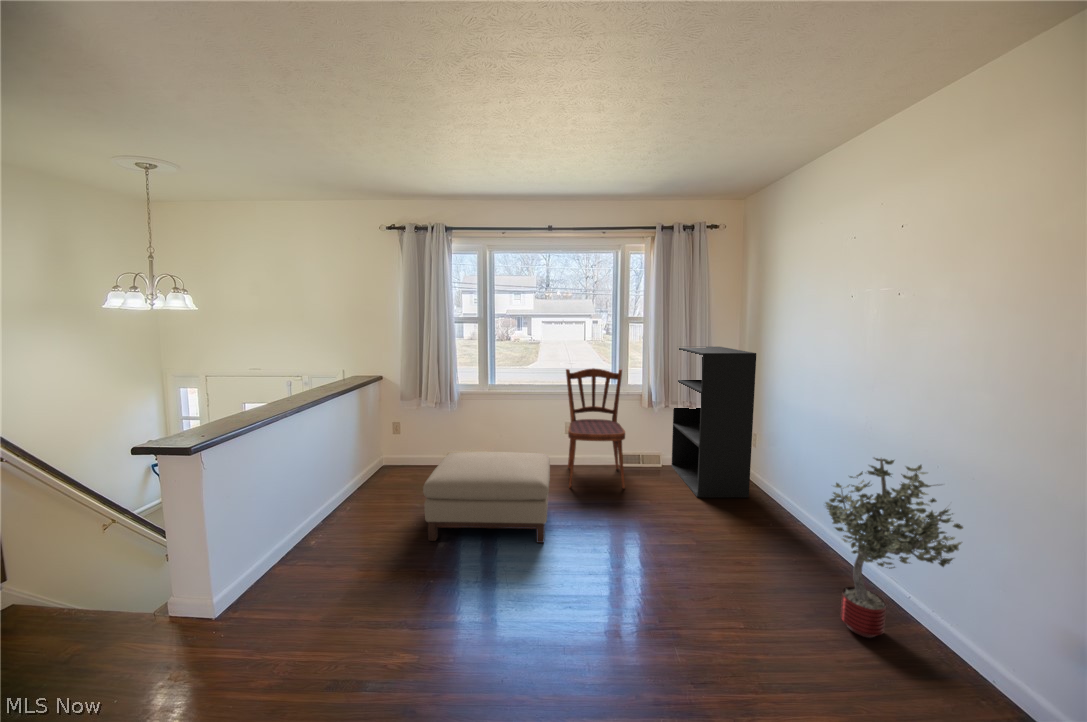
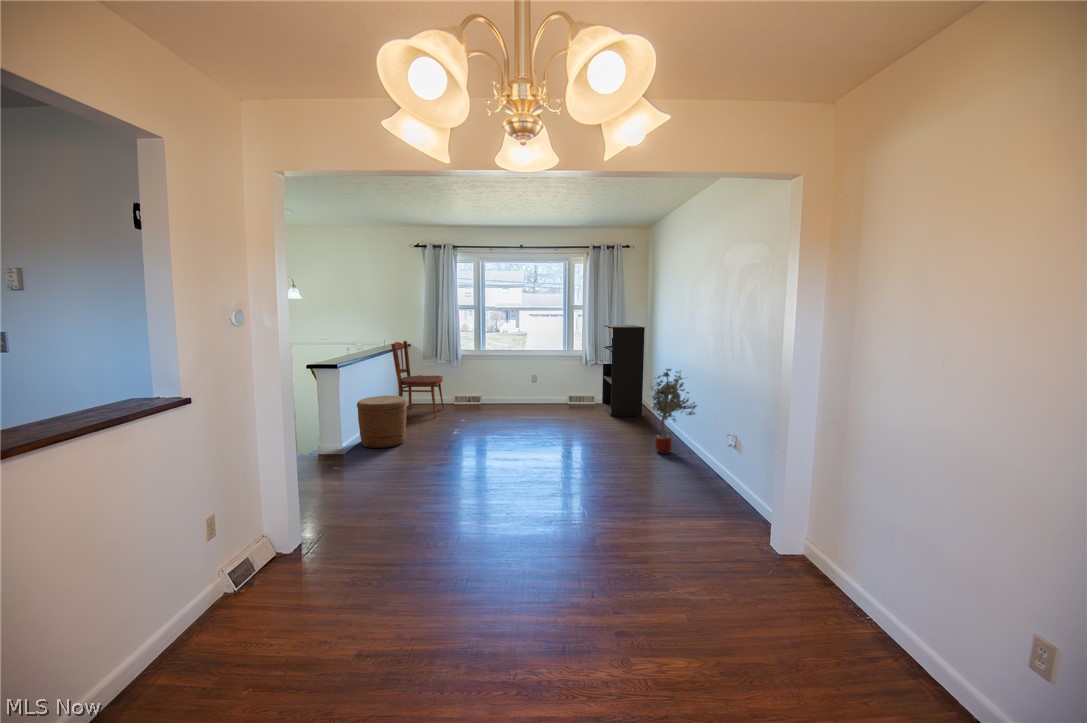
dining chair: present [566,368,625,488] -> present [391,341,444,418]
ottoman: present [423,452,550,543] -> none [447,387,520,431]
woven basket: none [237,486,342,606] -> present [357,396,407,448]

